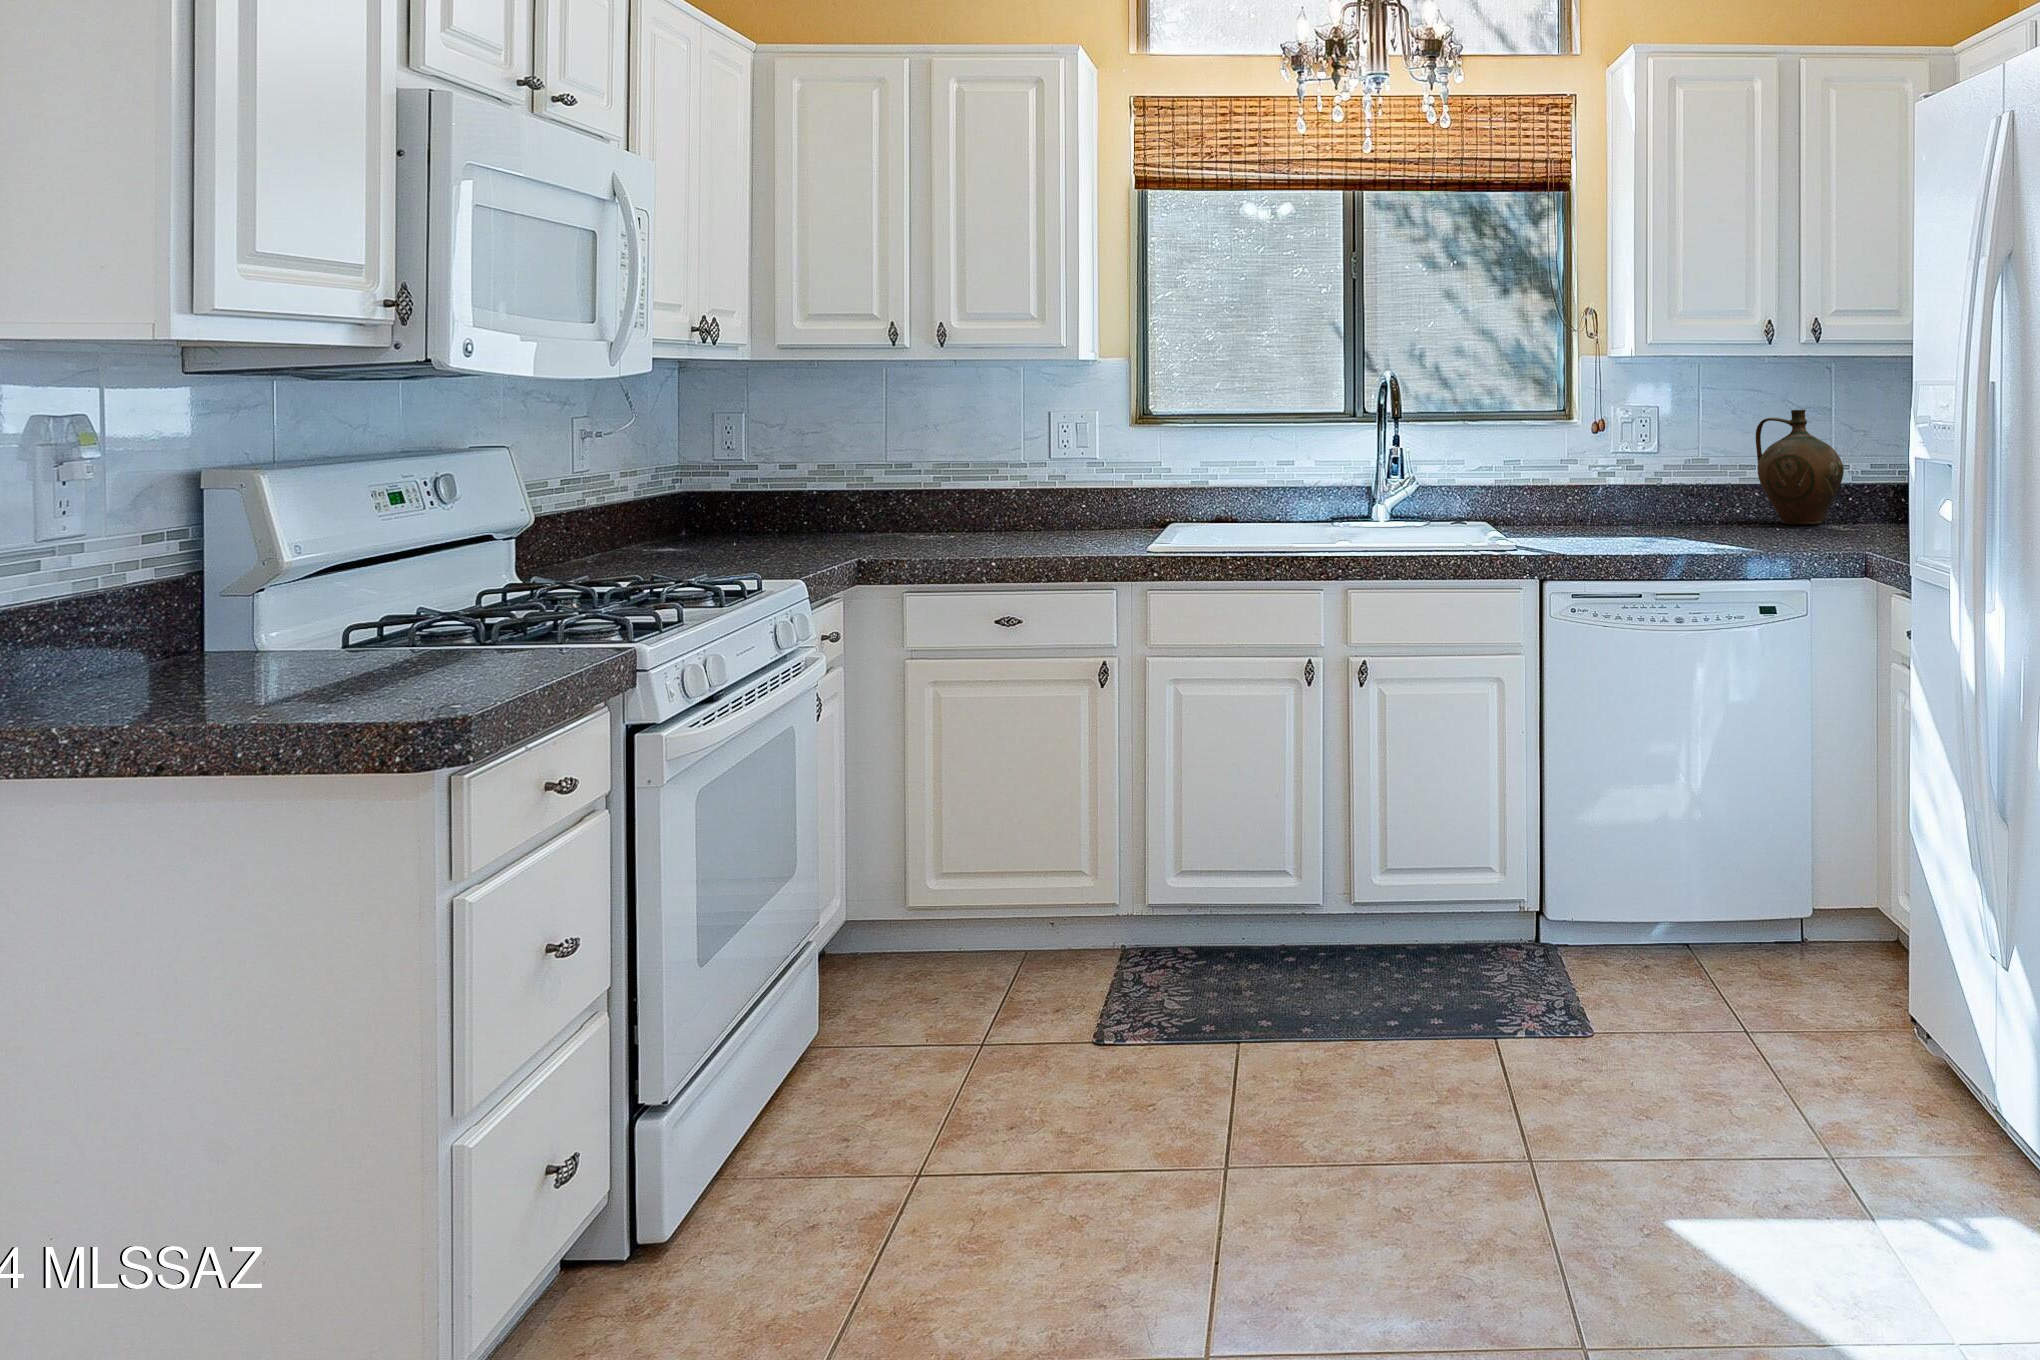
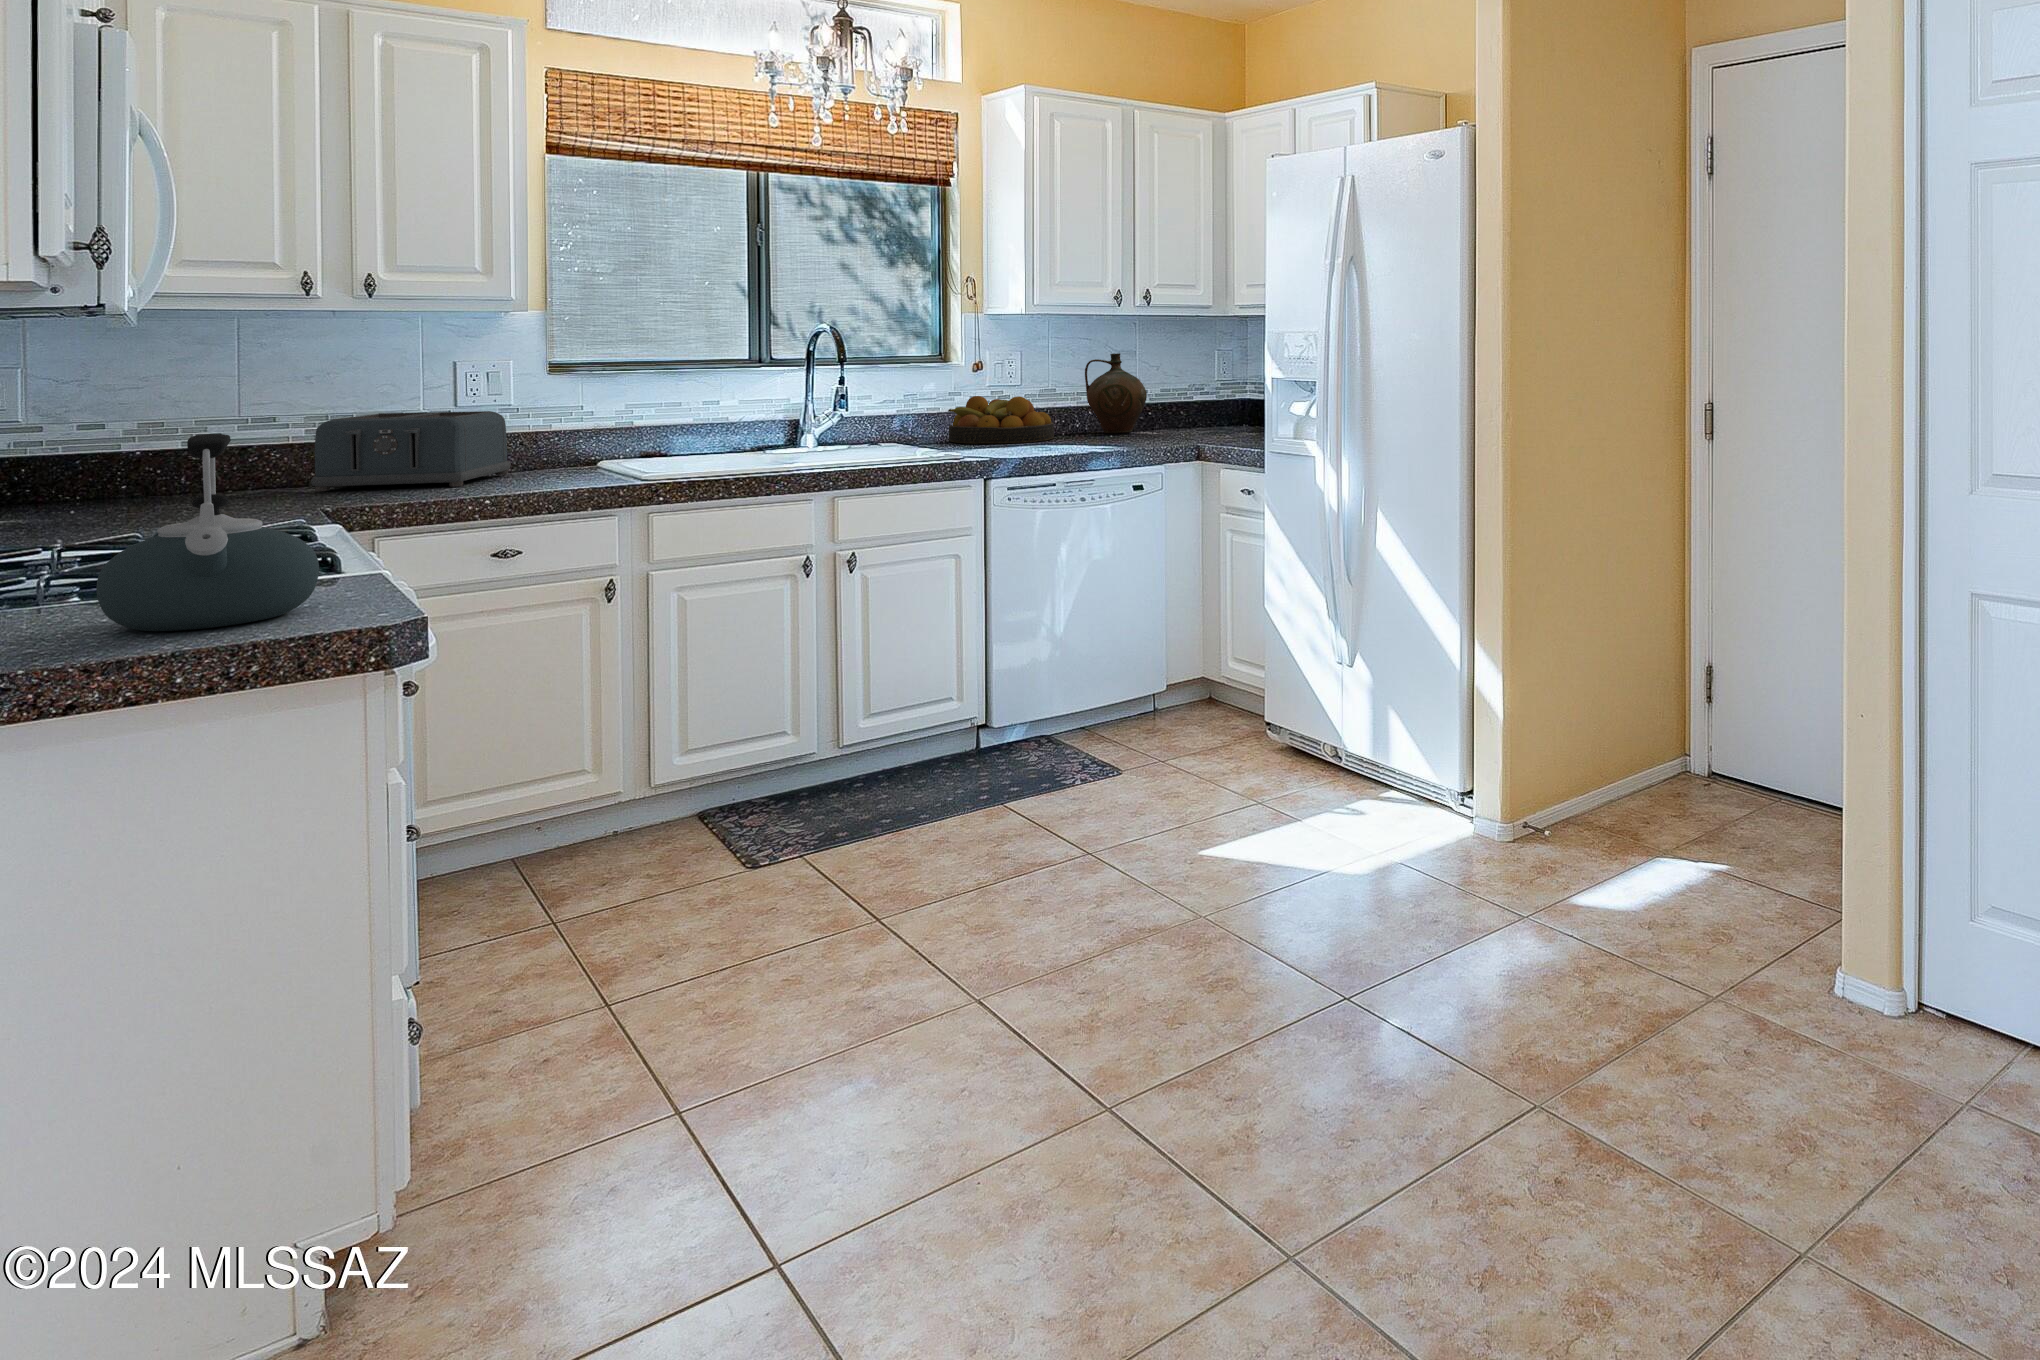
toaster: none [899,463,1079,545] -> present [311,411,511,492]
fruit bowl: none [1560,464,1699,531] -> present [948,396,1054,444]
kettle: none [242,496,440,703] -> present [96,434,319,631]

